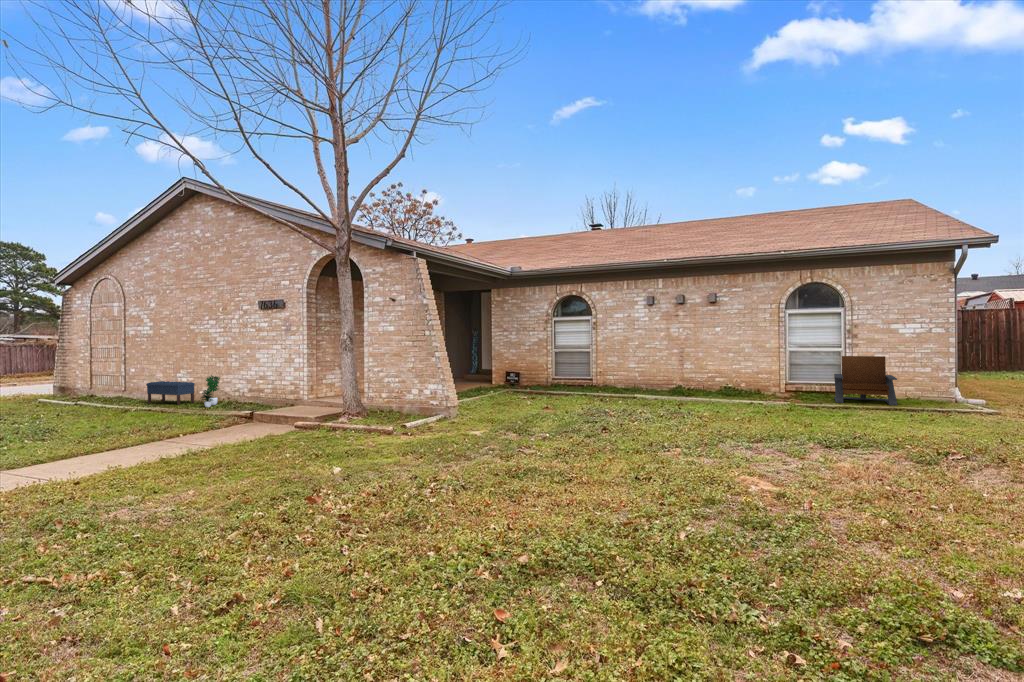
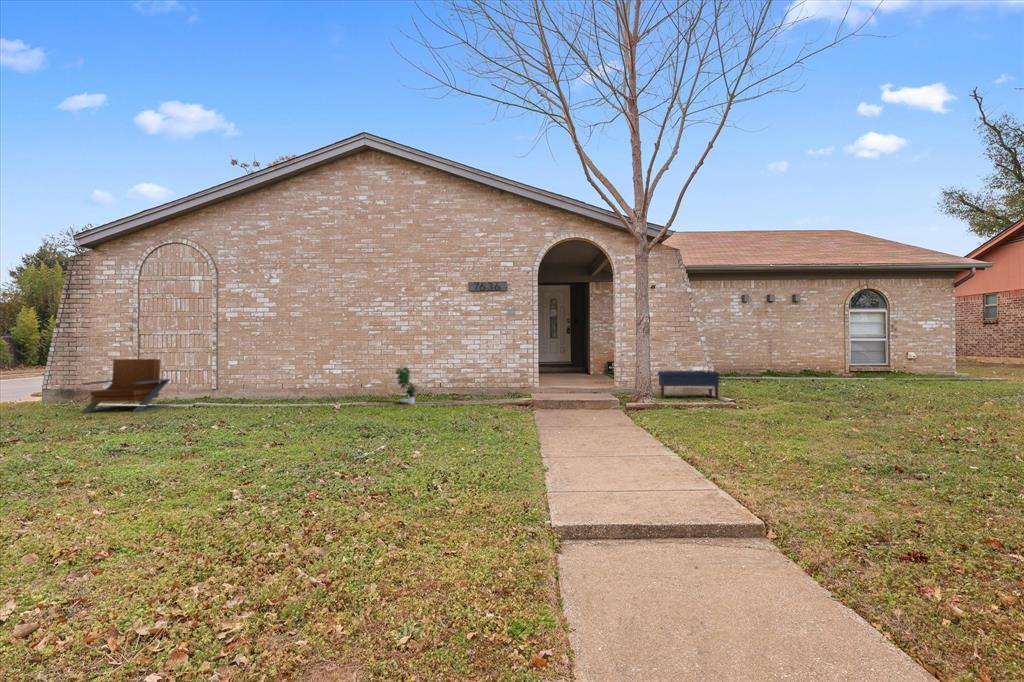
lounge chair: present [834,356,897,405] -> present [82,359,170,413]
bench: present [146,381,195,405] -> present [658,371,719,398]

